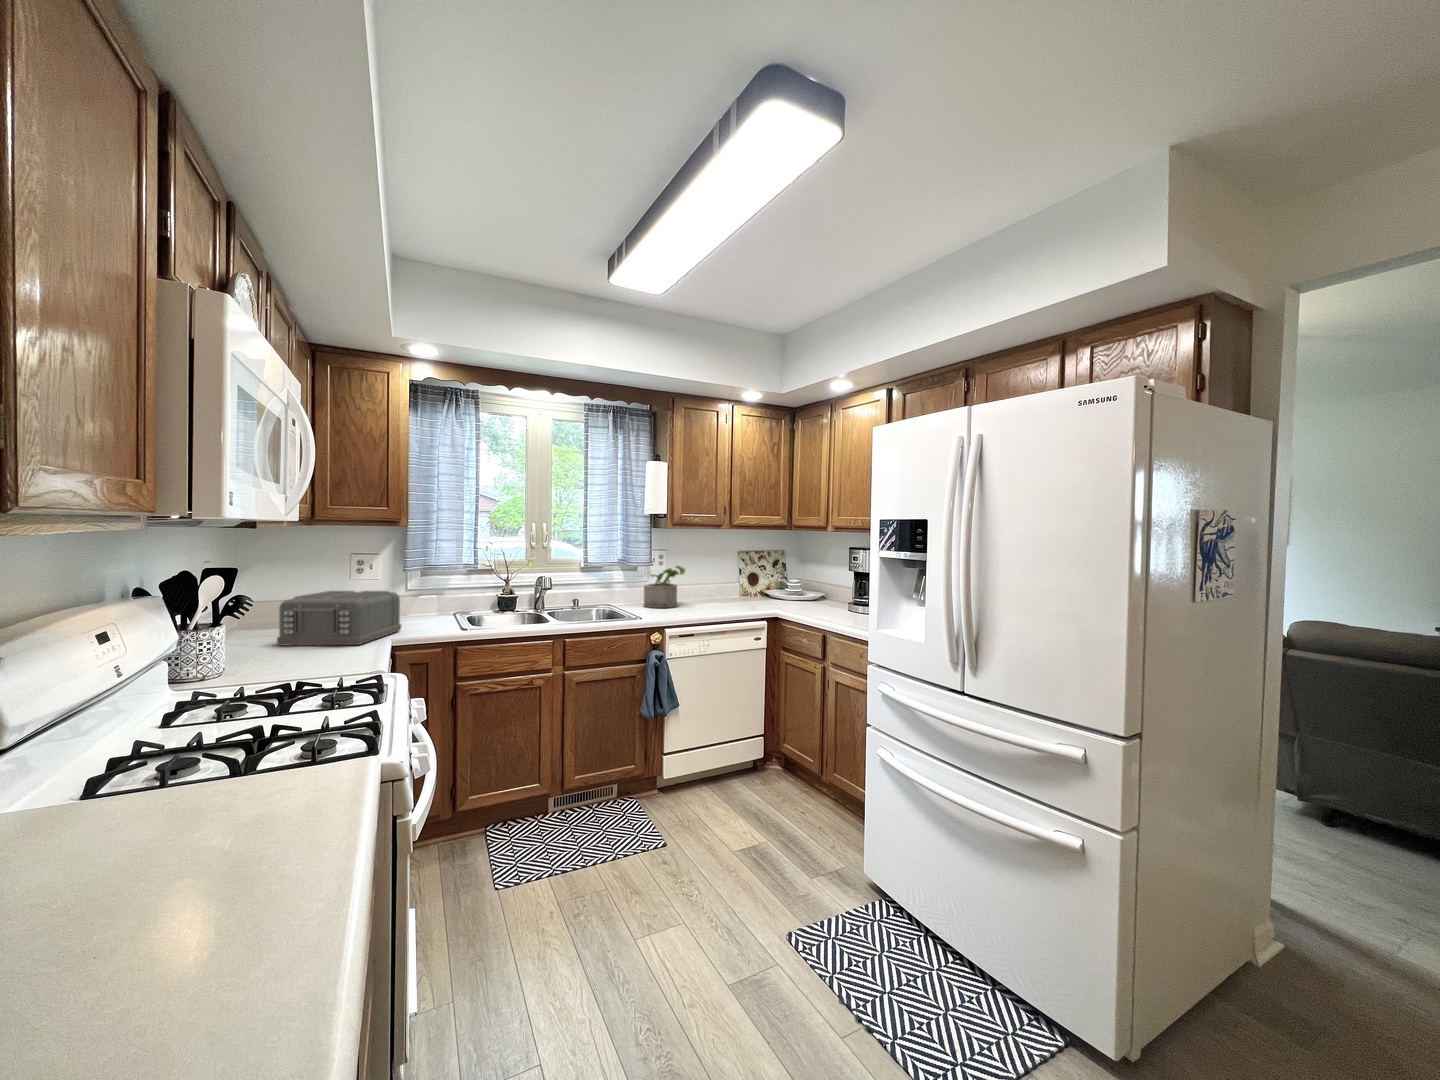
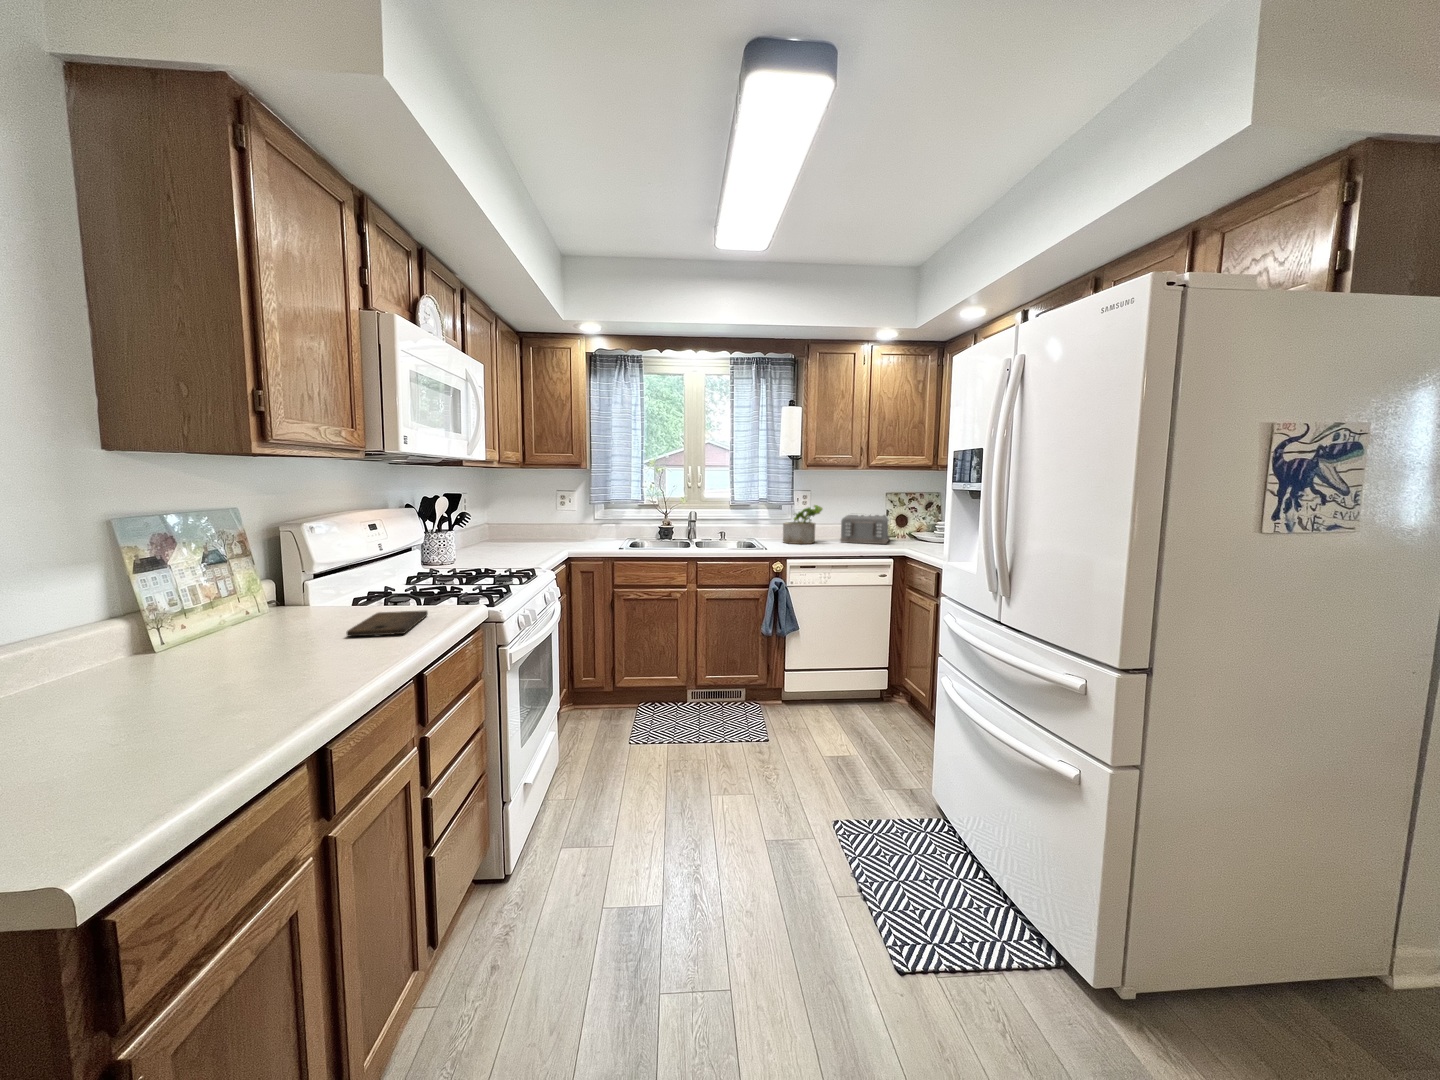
toaster: present [277,591,401,645] -> present [840,515,890,544]
cutting board: none [111,791,264,897] -> present [347,611,428,636]

